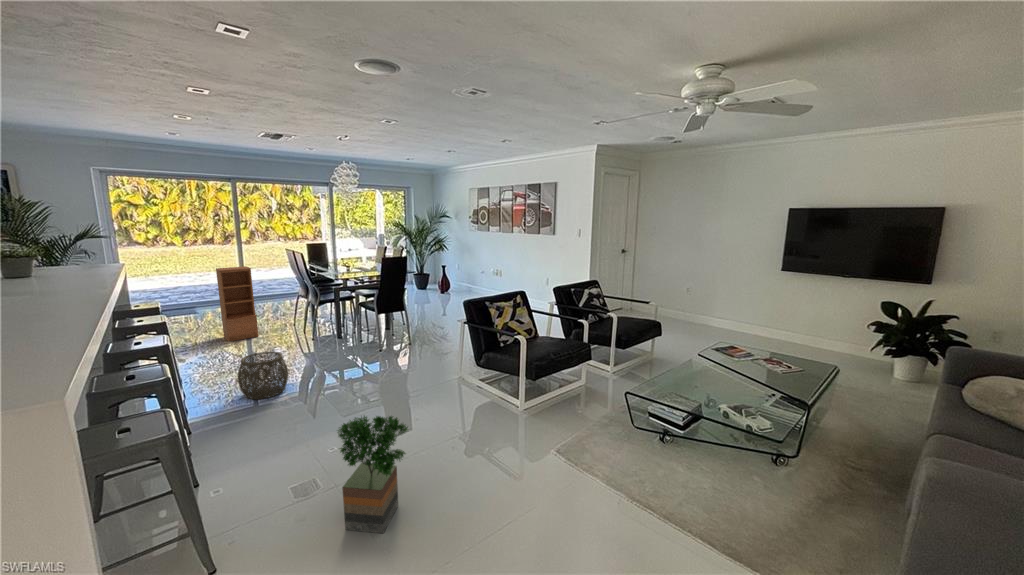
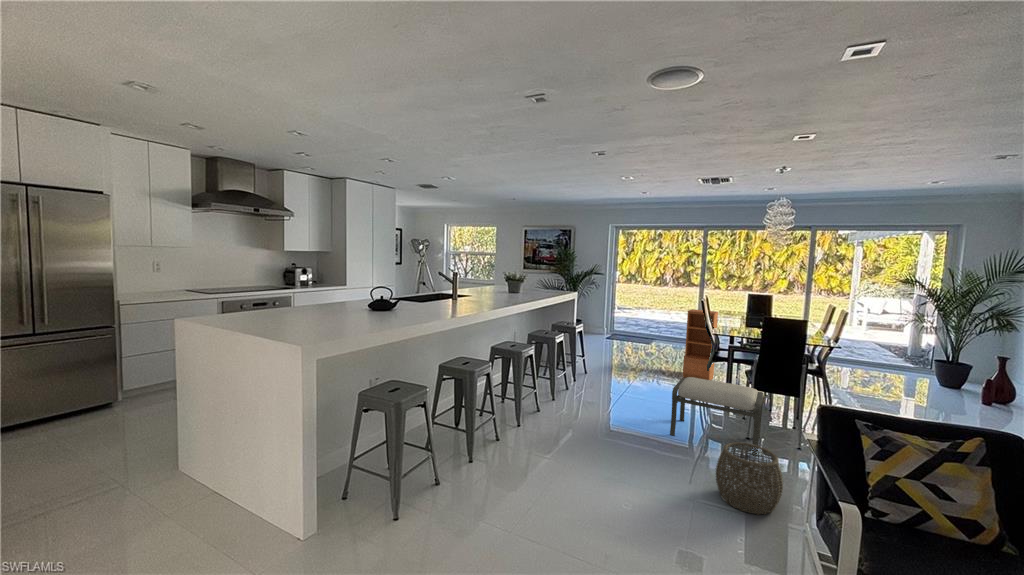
ottoman: none [301,317,385,381] -> present [670,377,763,456]
woven basket: present [238,351,289,400] -> present [716,442,783,515]
potted tree: present [338,416,408,533] -> none [446,428,520,541]

